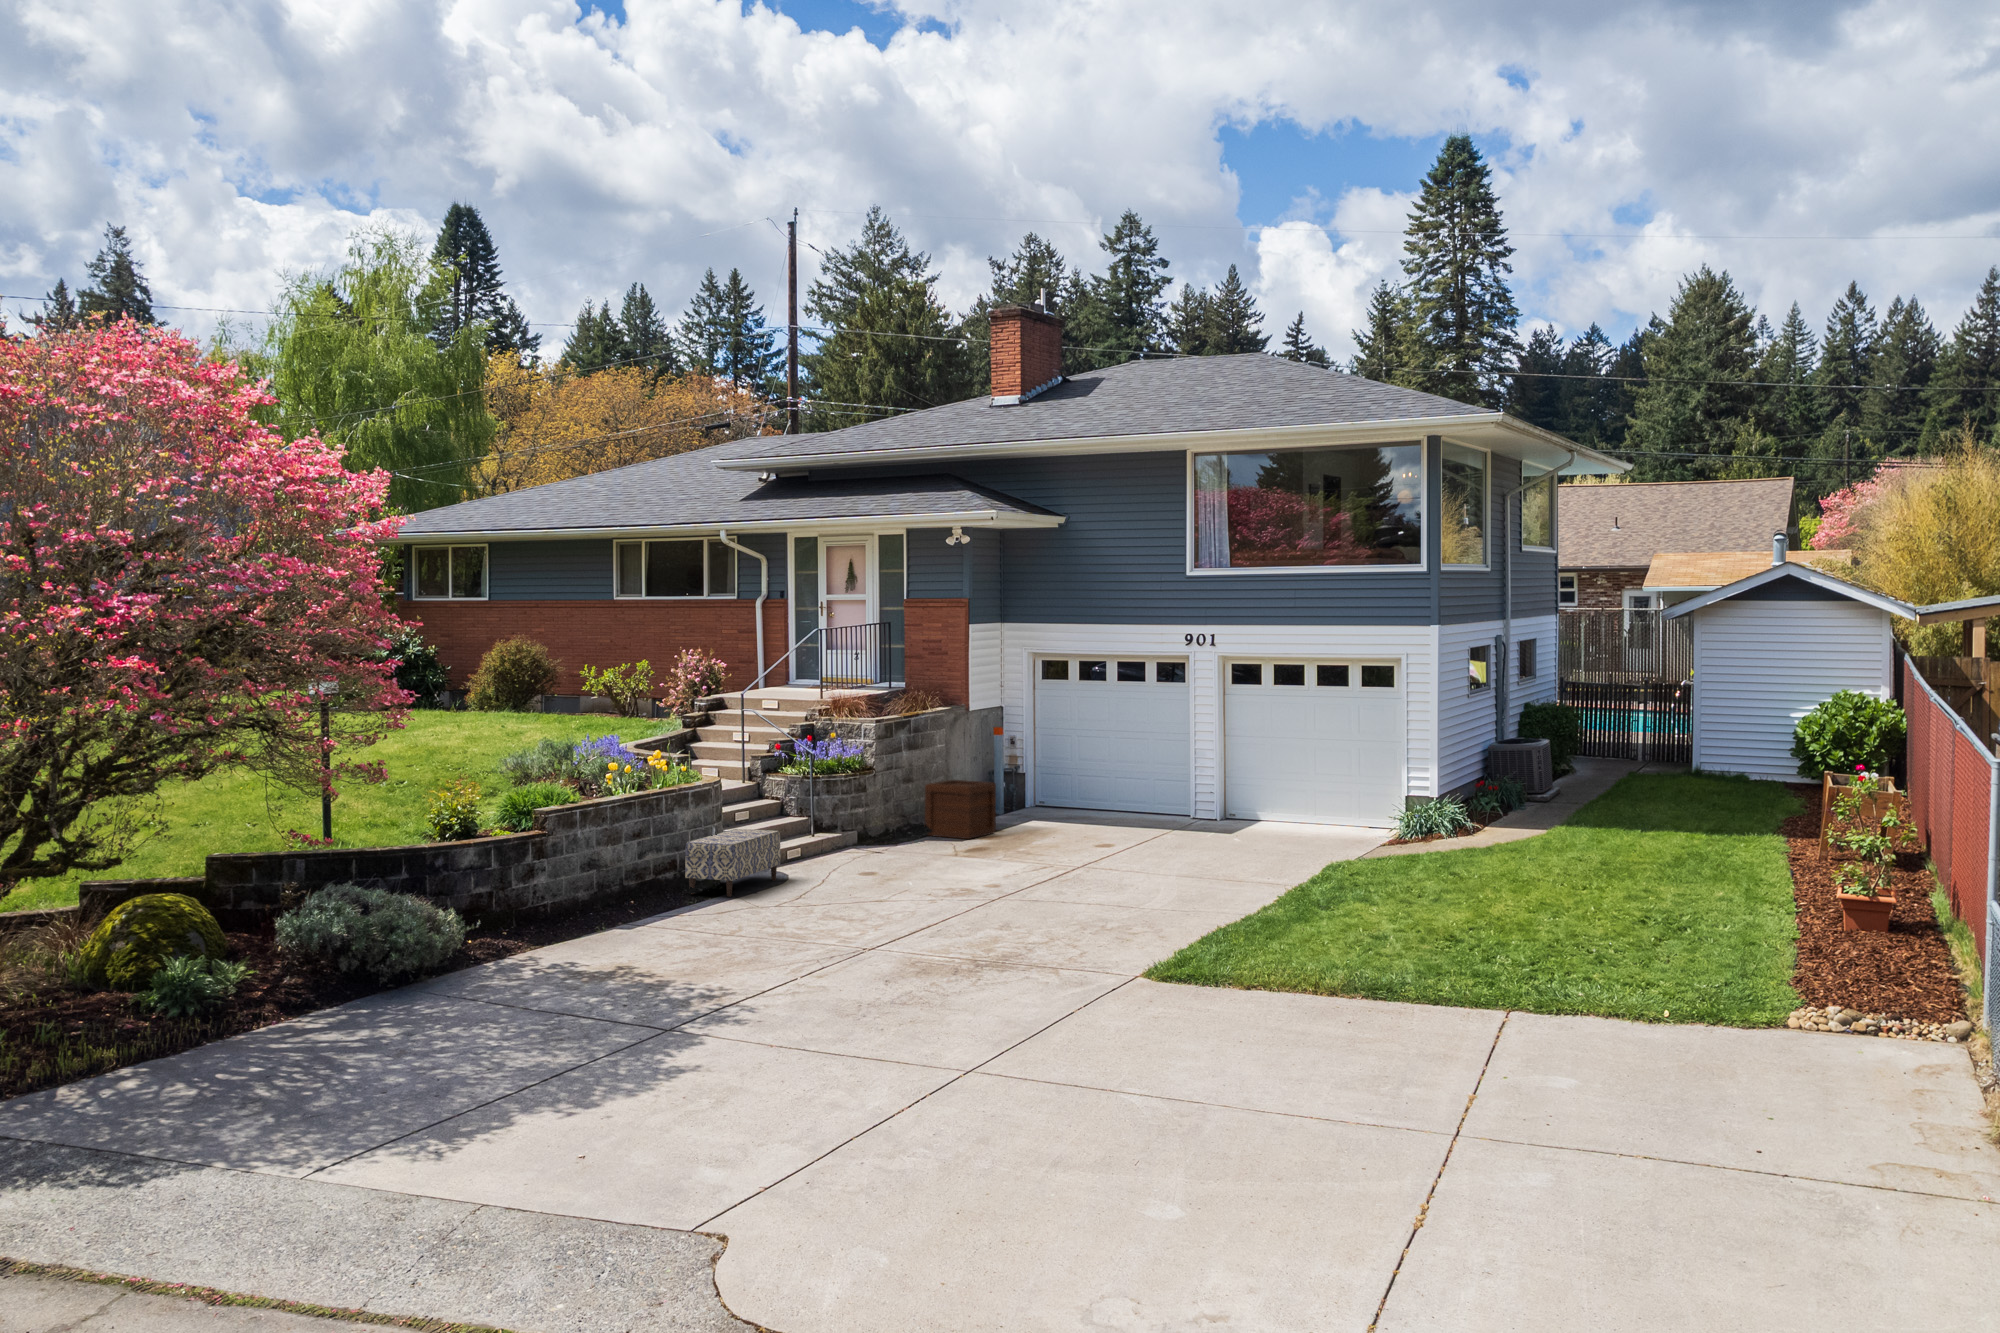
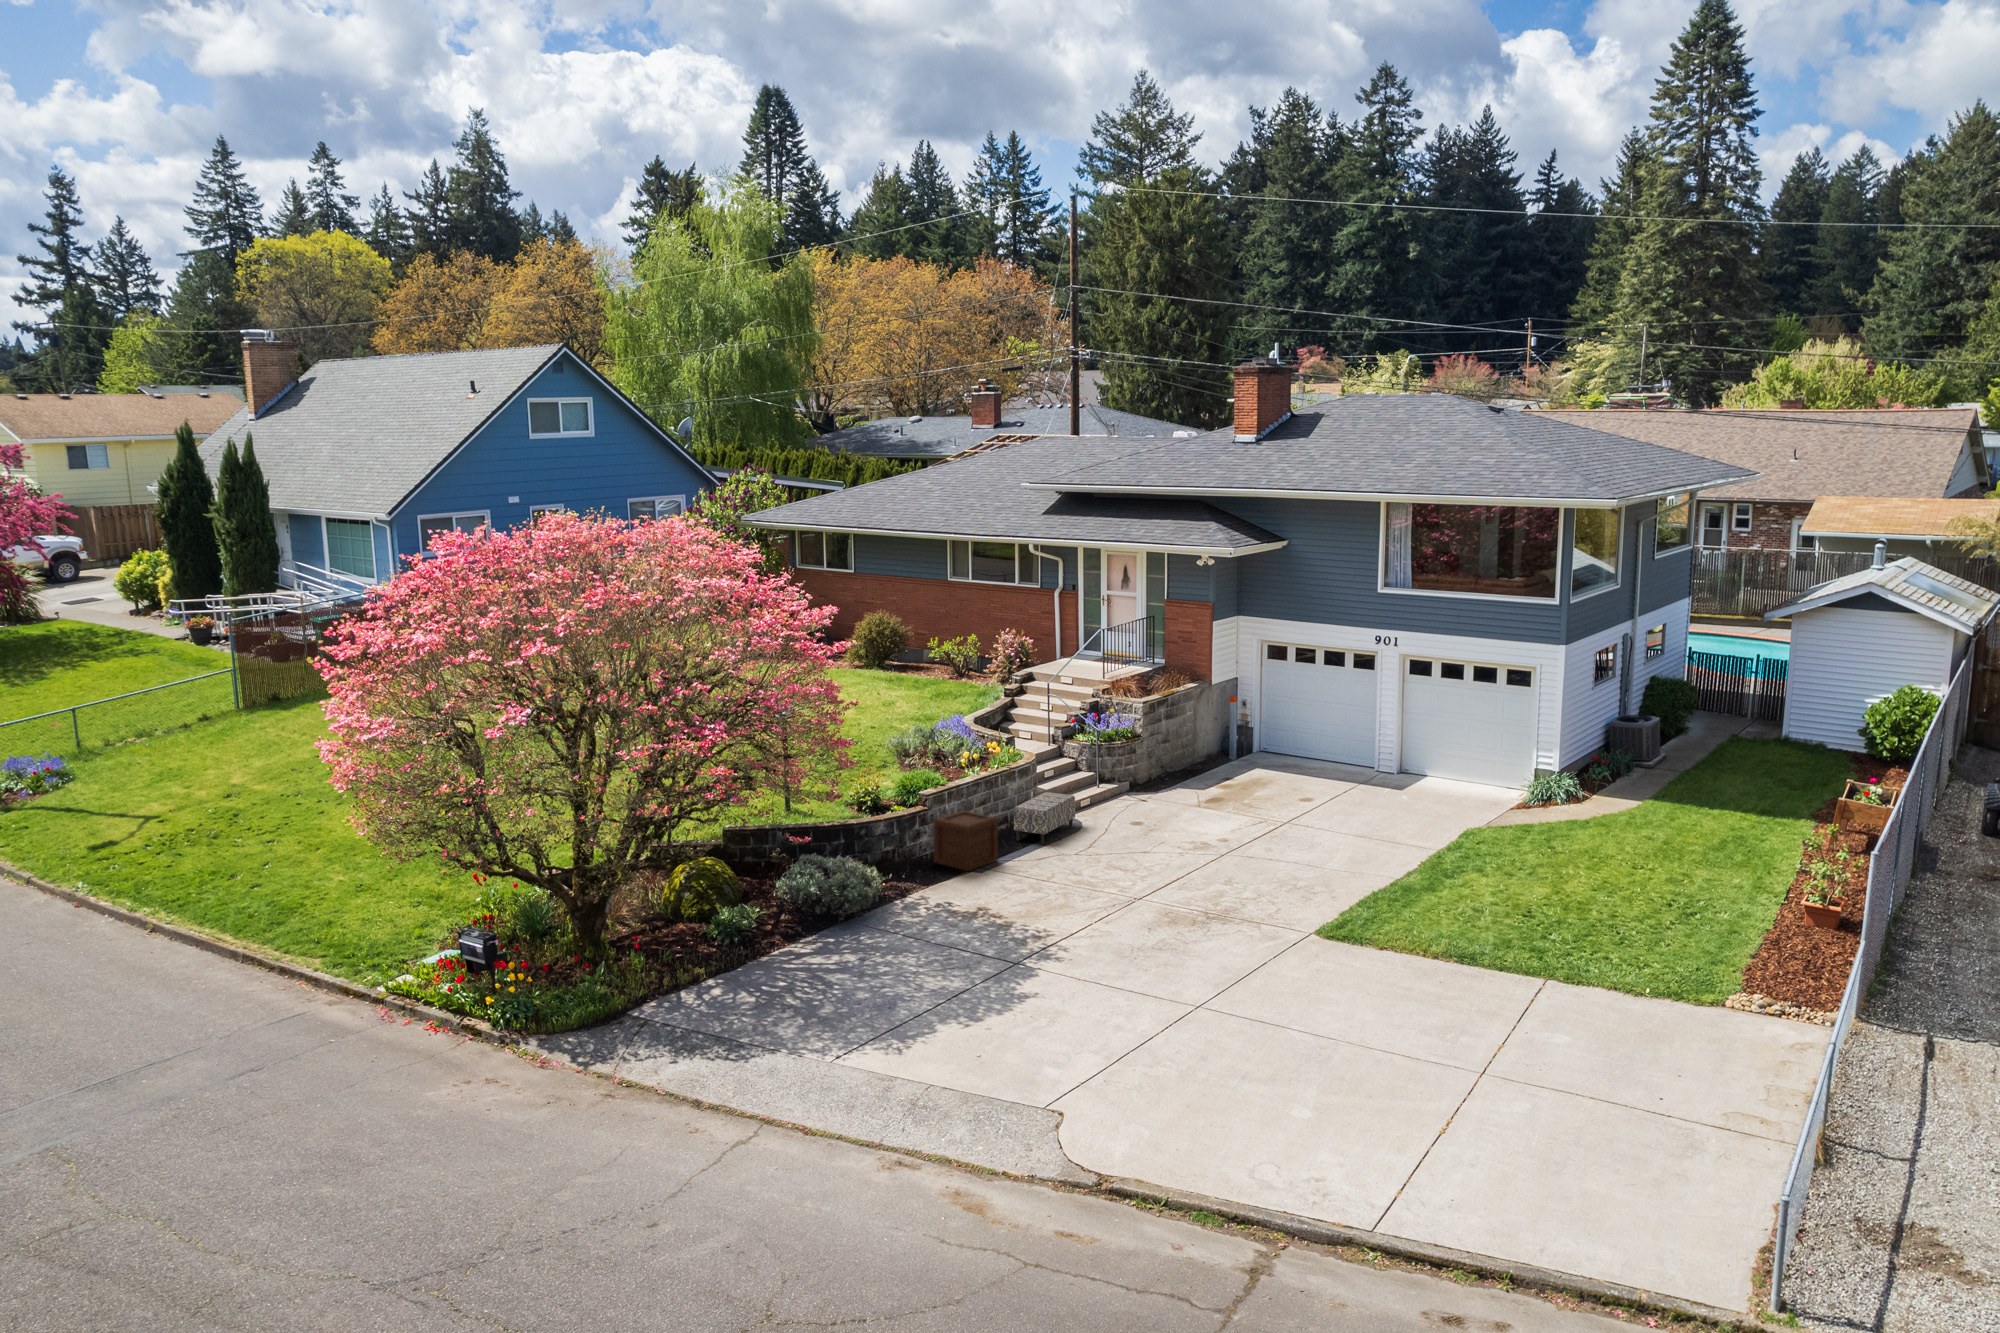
wooden crate: present [925,780,996,839] -> present [933,811,998,871]

